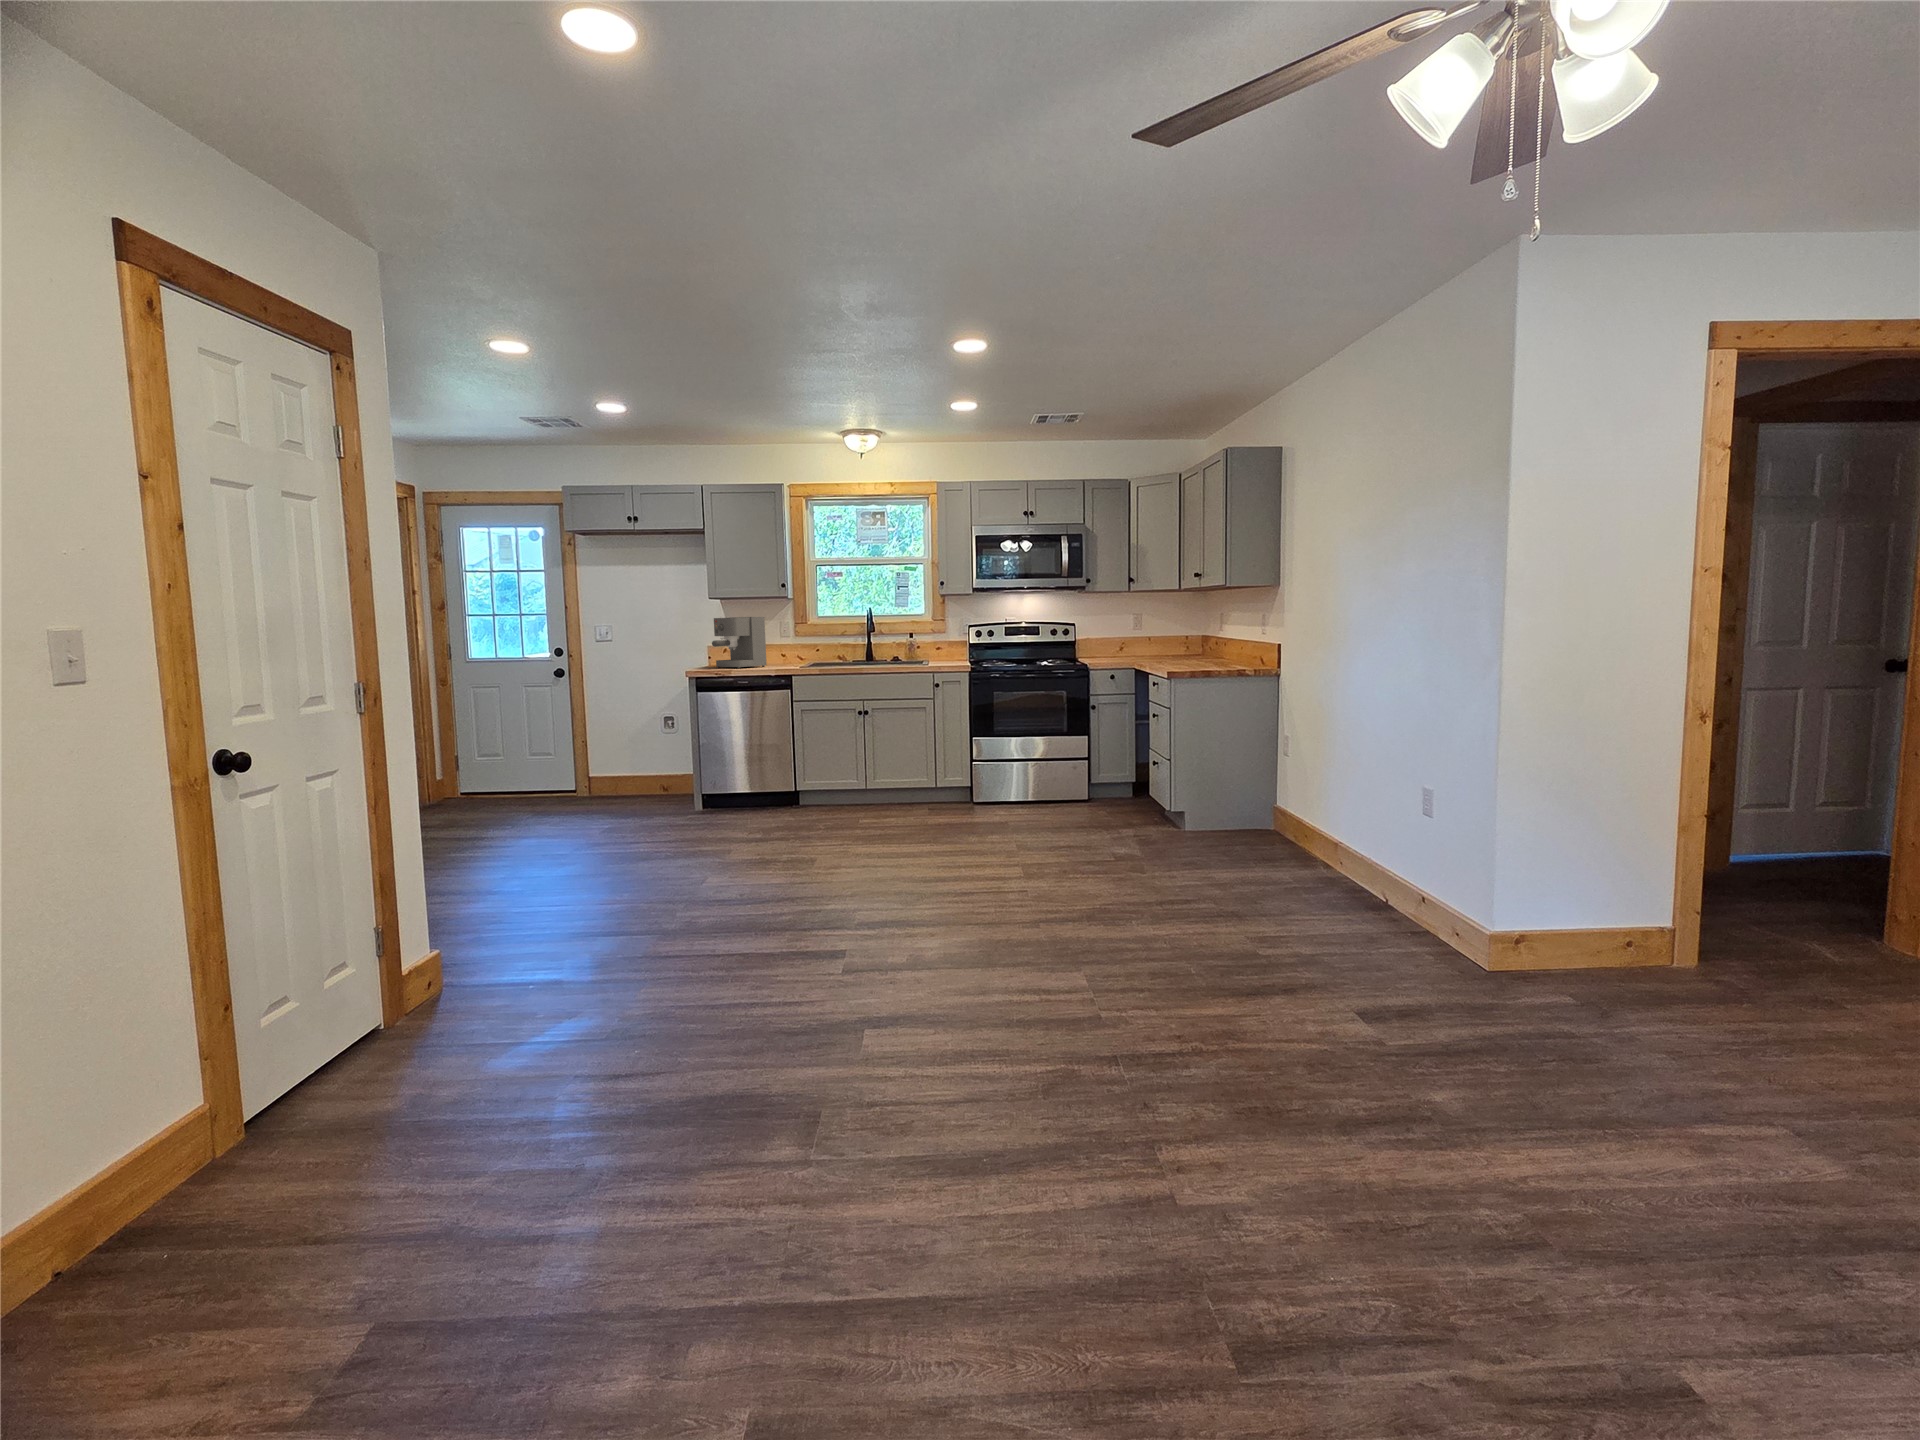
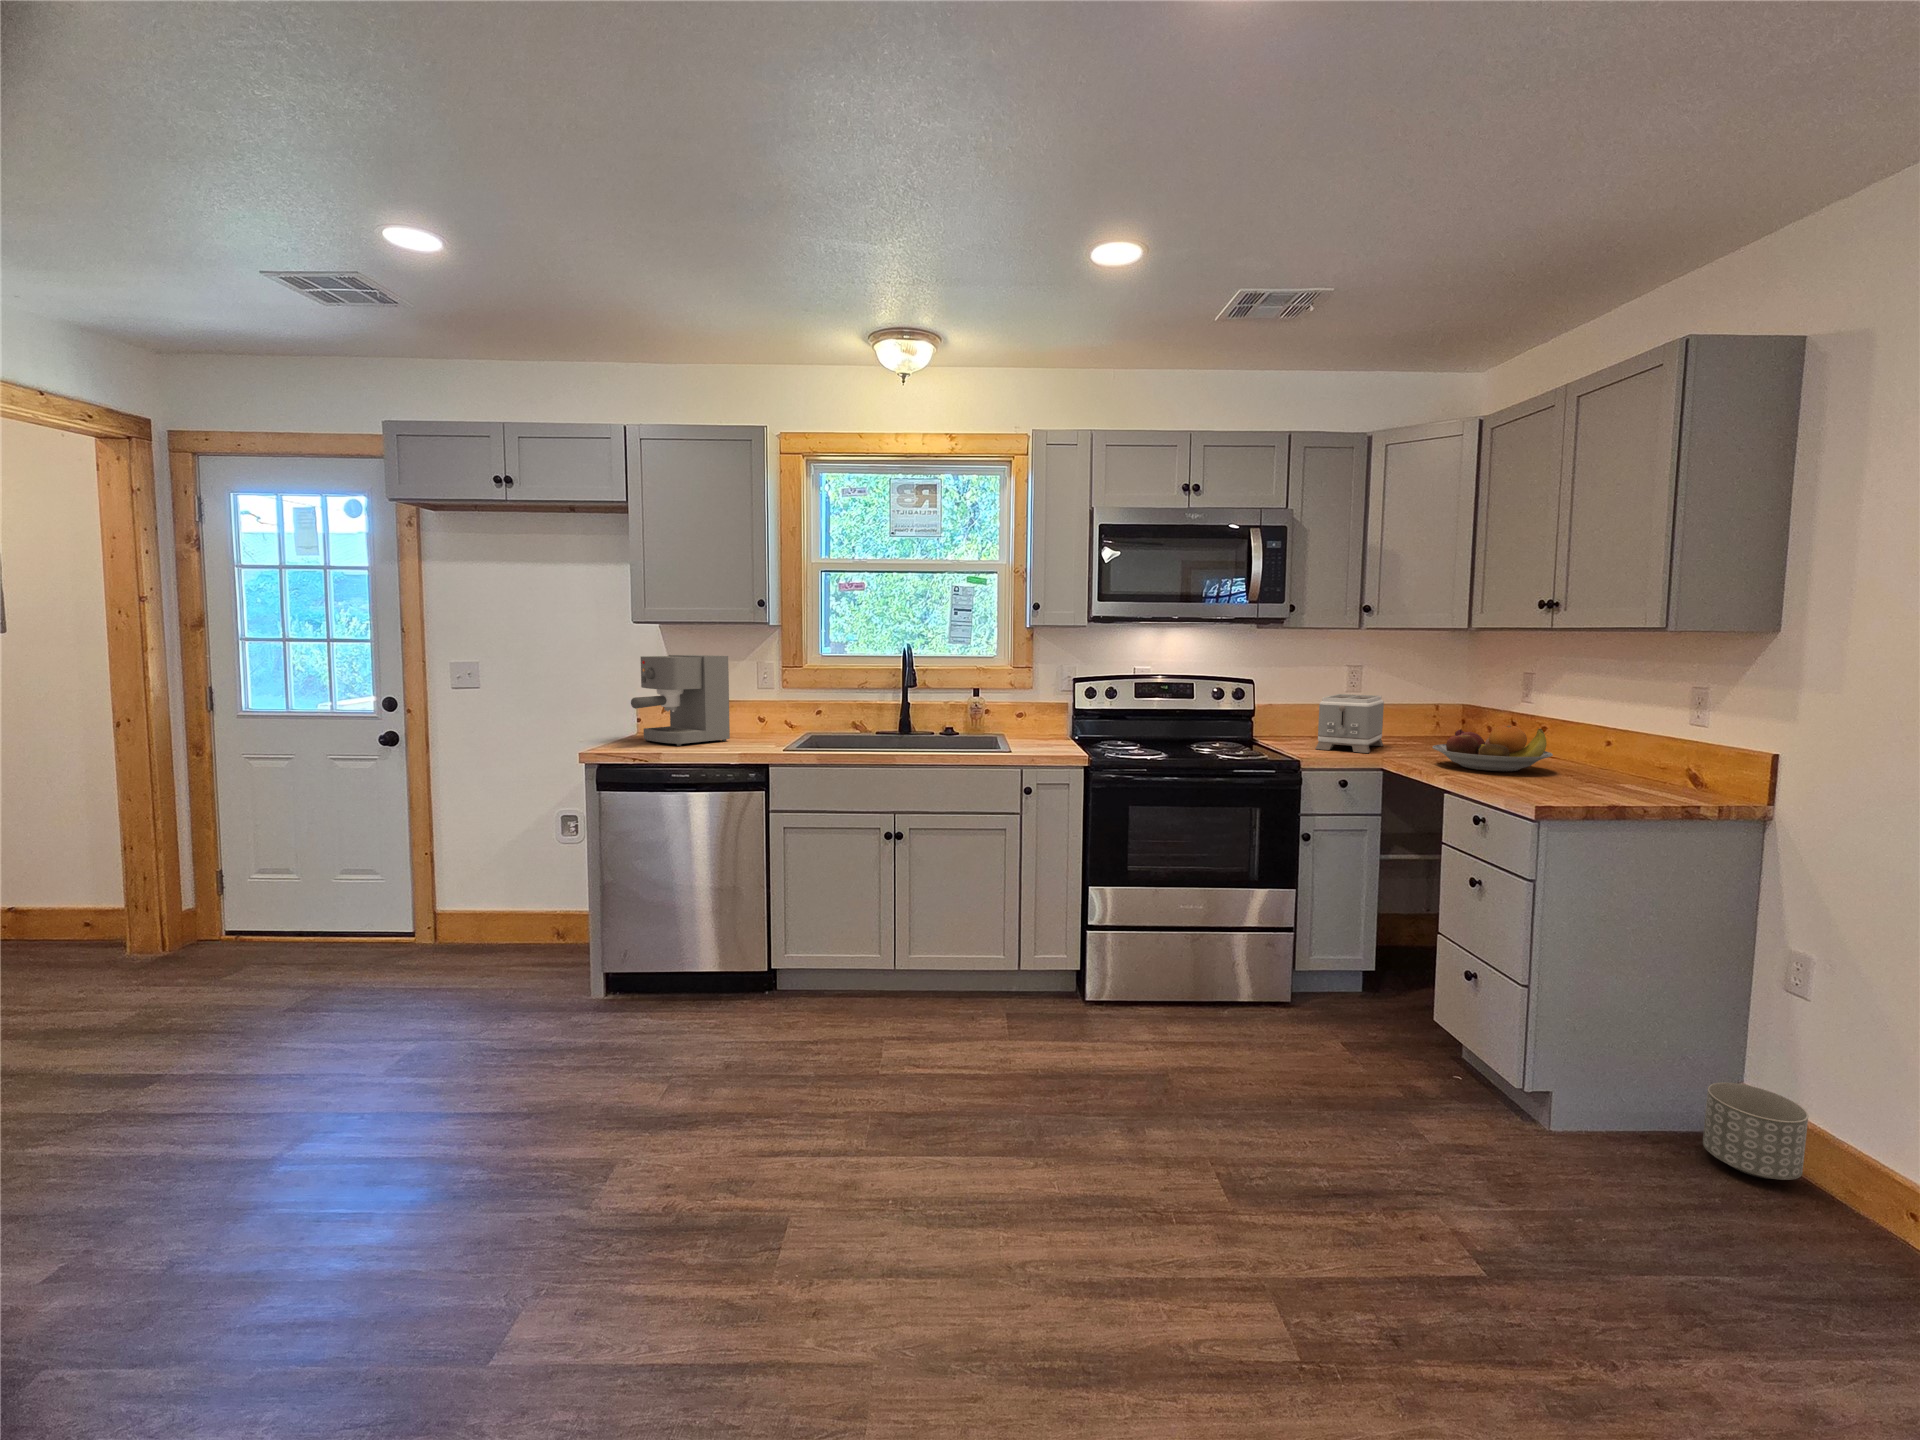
toaster: none [1104,630,1148,661] -> present [1315,694,1384,753]
fruit bowl: none [1154,640,1210,664] -> present [1432,725,1553,771]
planter: none [1246,800,1283,837] -> present [1703,1082,1808,1180]

